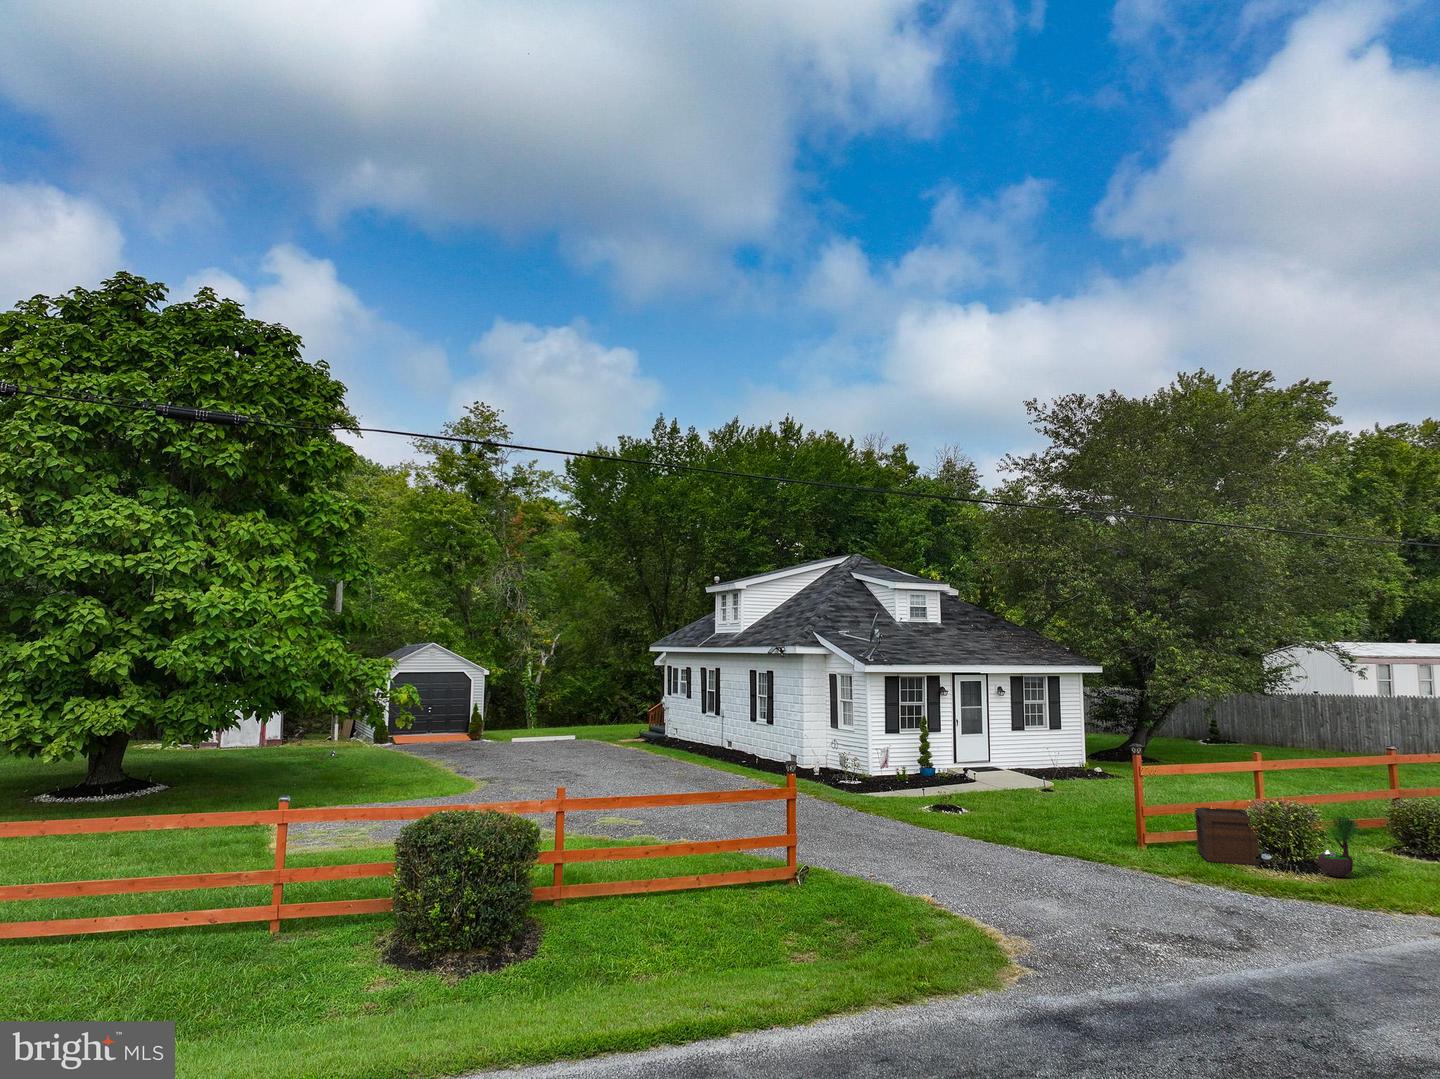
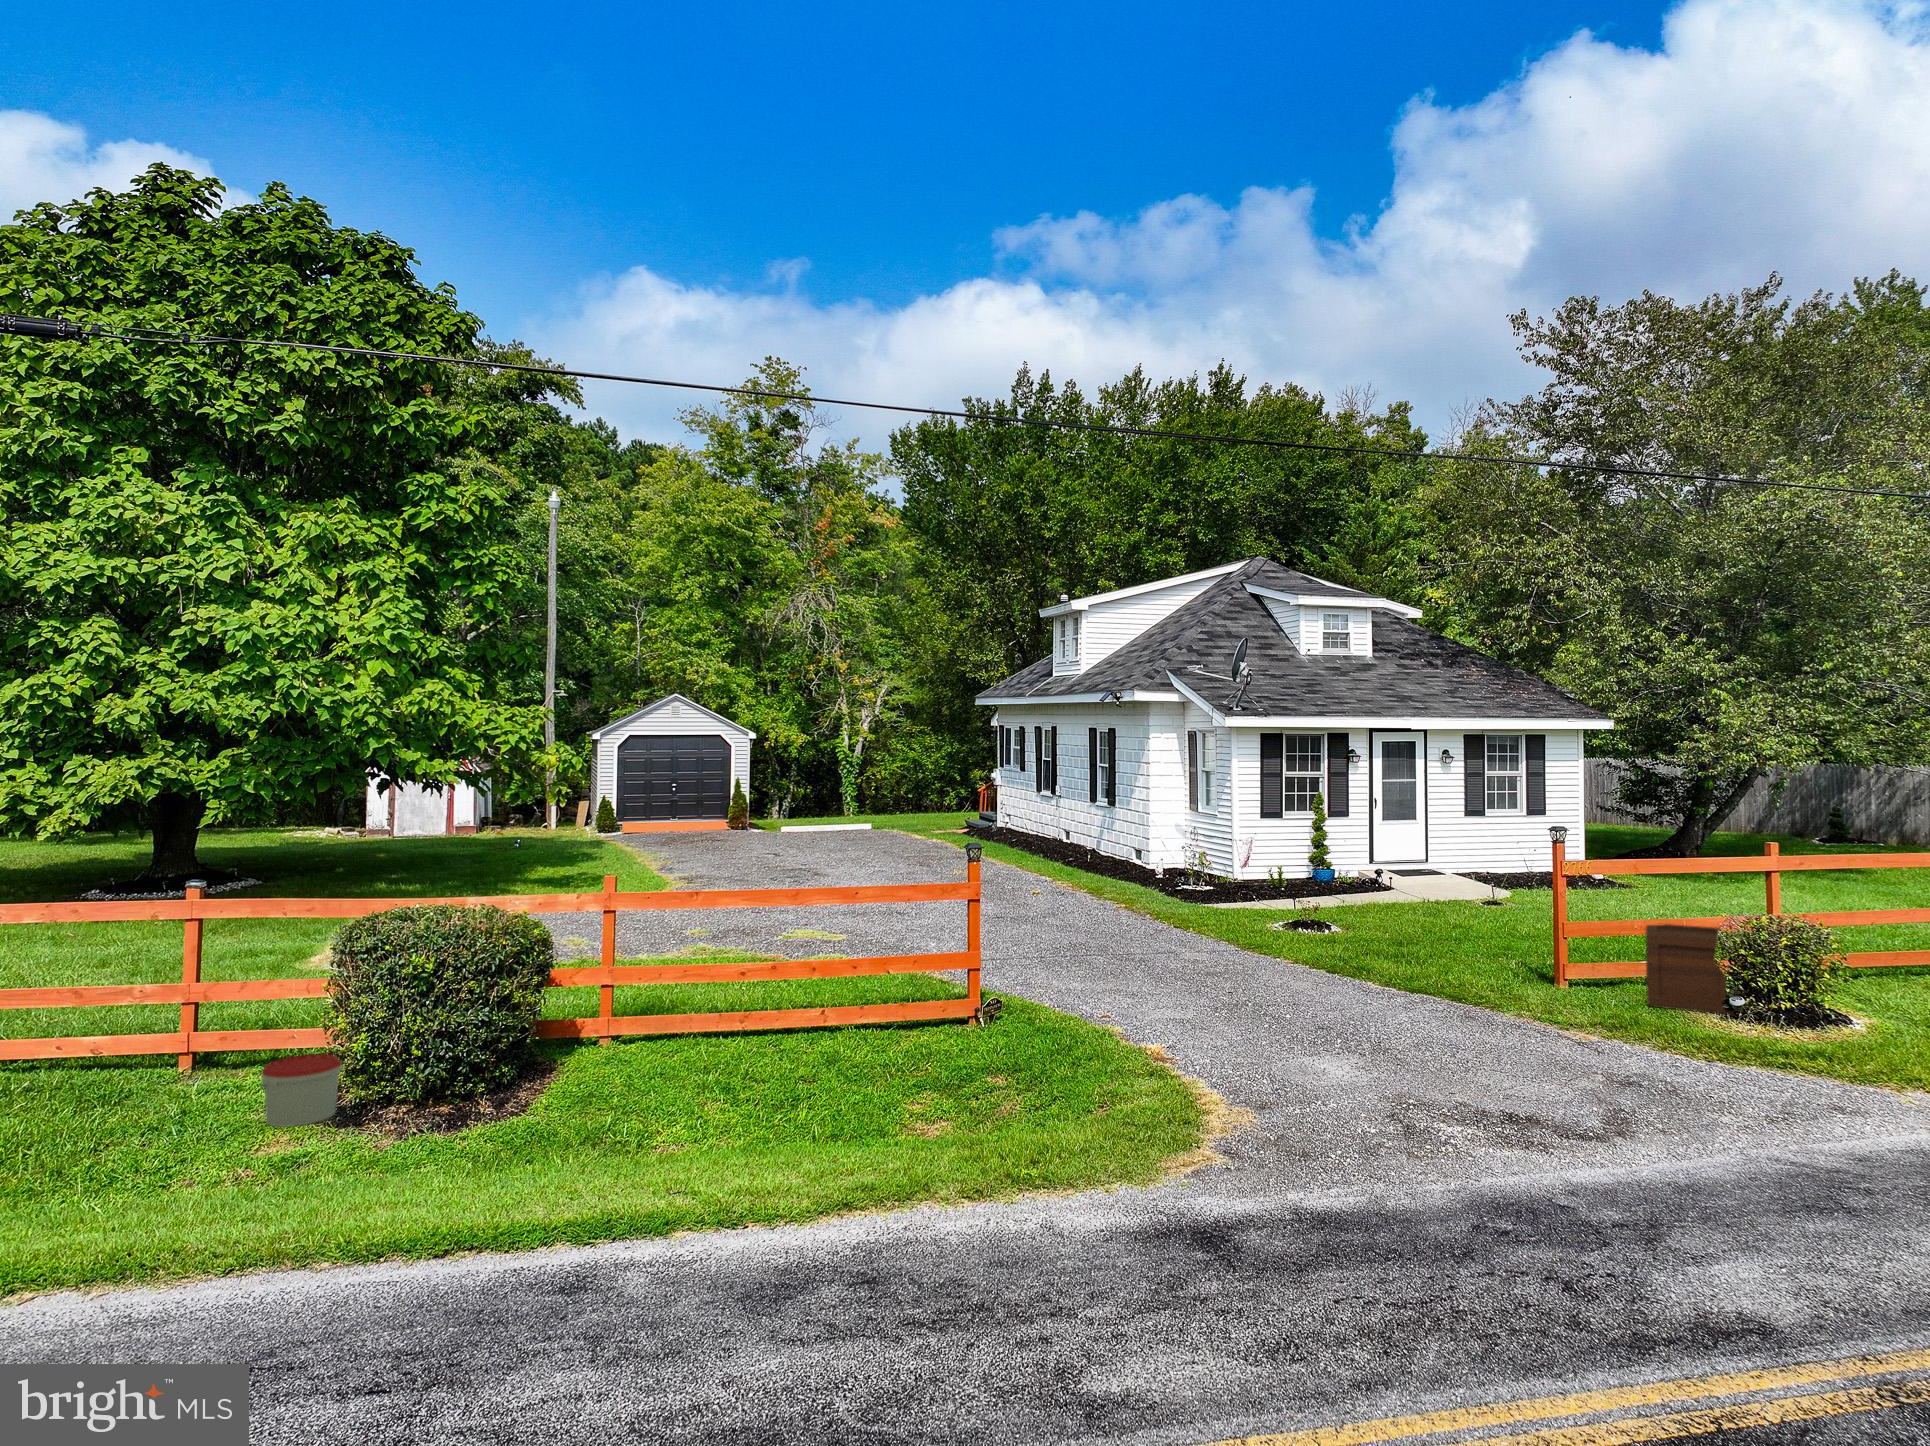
potted tree: present [1318,813,1360,877] -> none [1823,929,1896,1036]
bucket: none [409,930,459,984] -> present [261,1054,342,1127]

